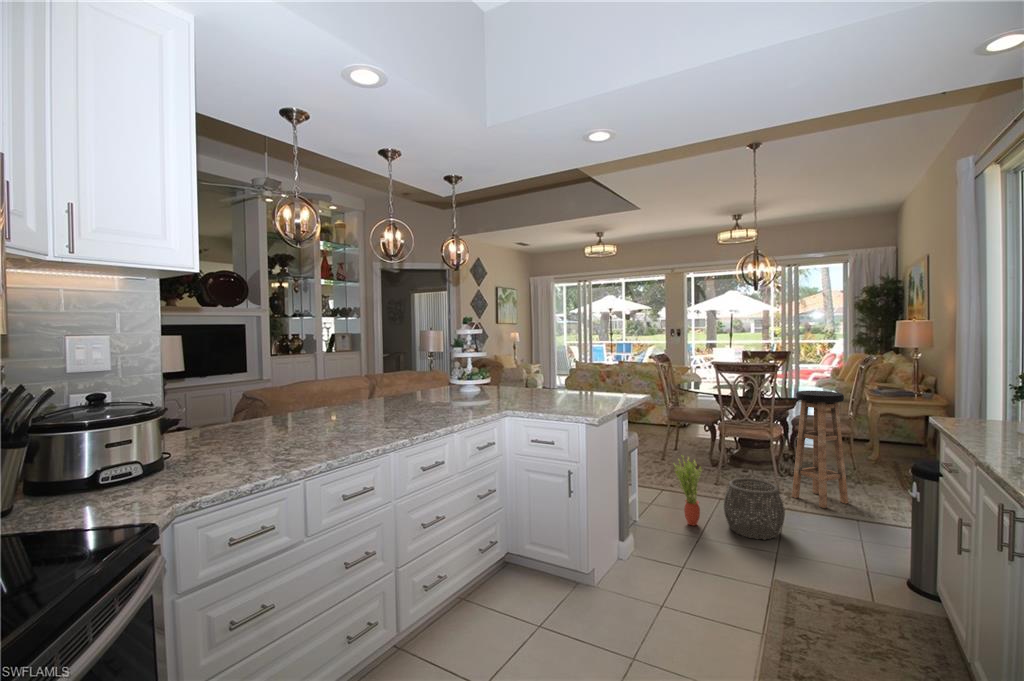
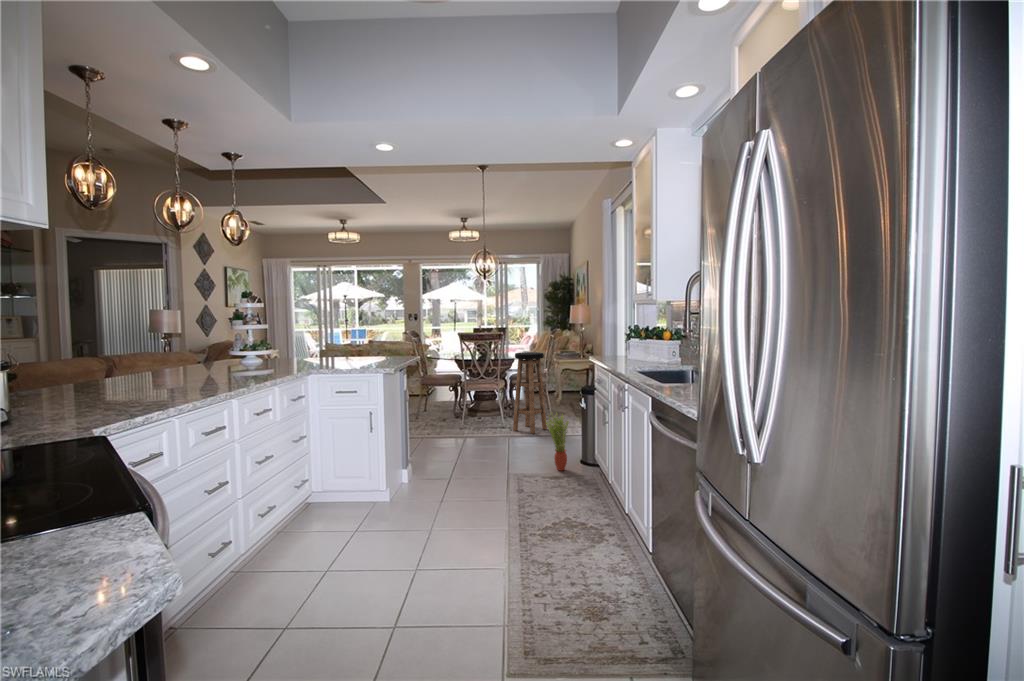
potted plant: present [675,456,702,526] -> present [546,413,569,471]
woven basket: present [724,478,785,540] -> none [472,416,512,458]

